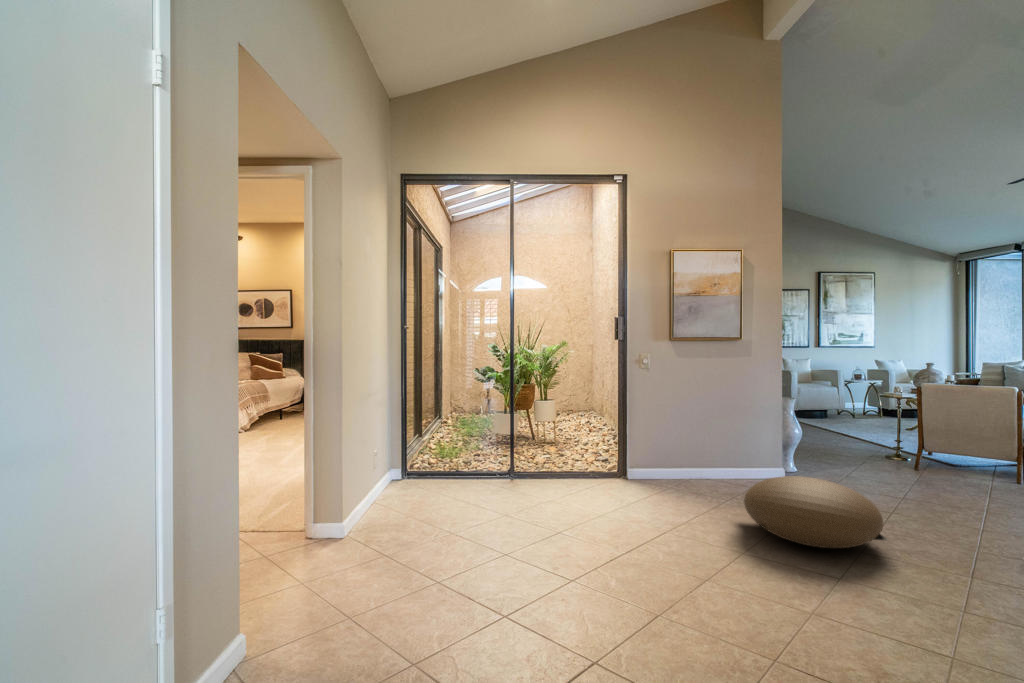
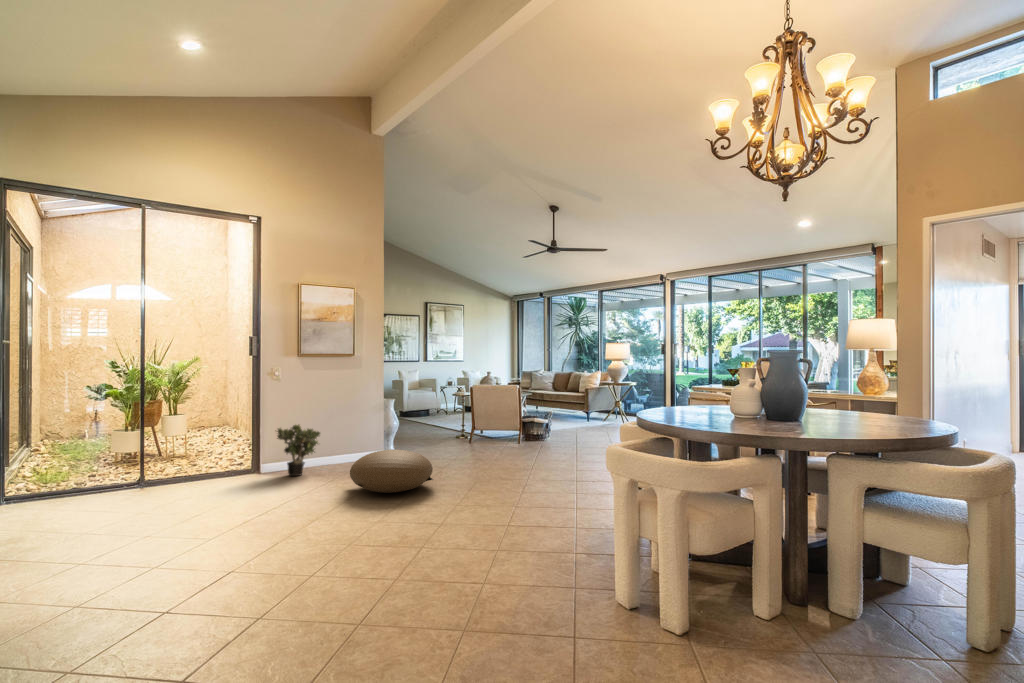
potted plant: none [644,422,698,486] -> present [277,425,320,476]

